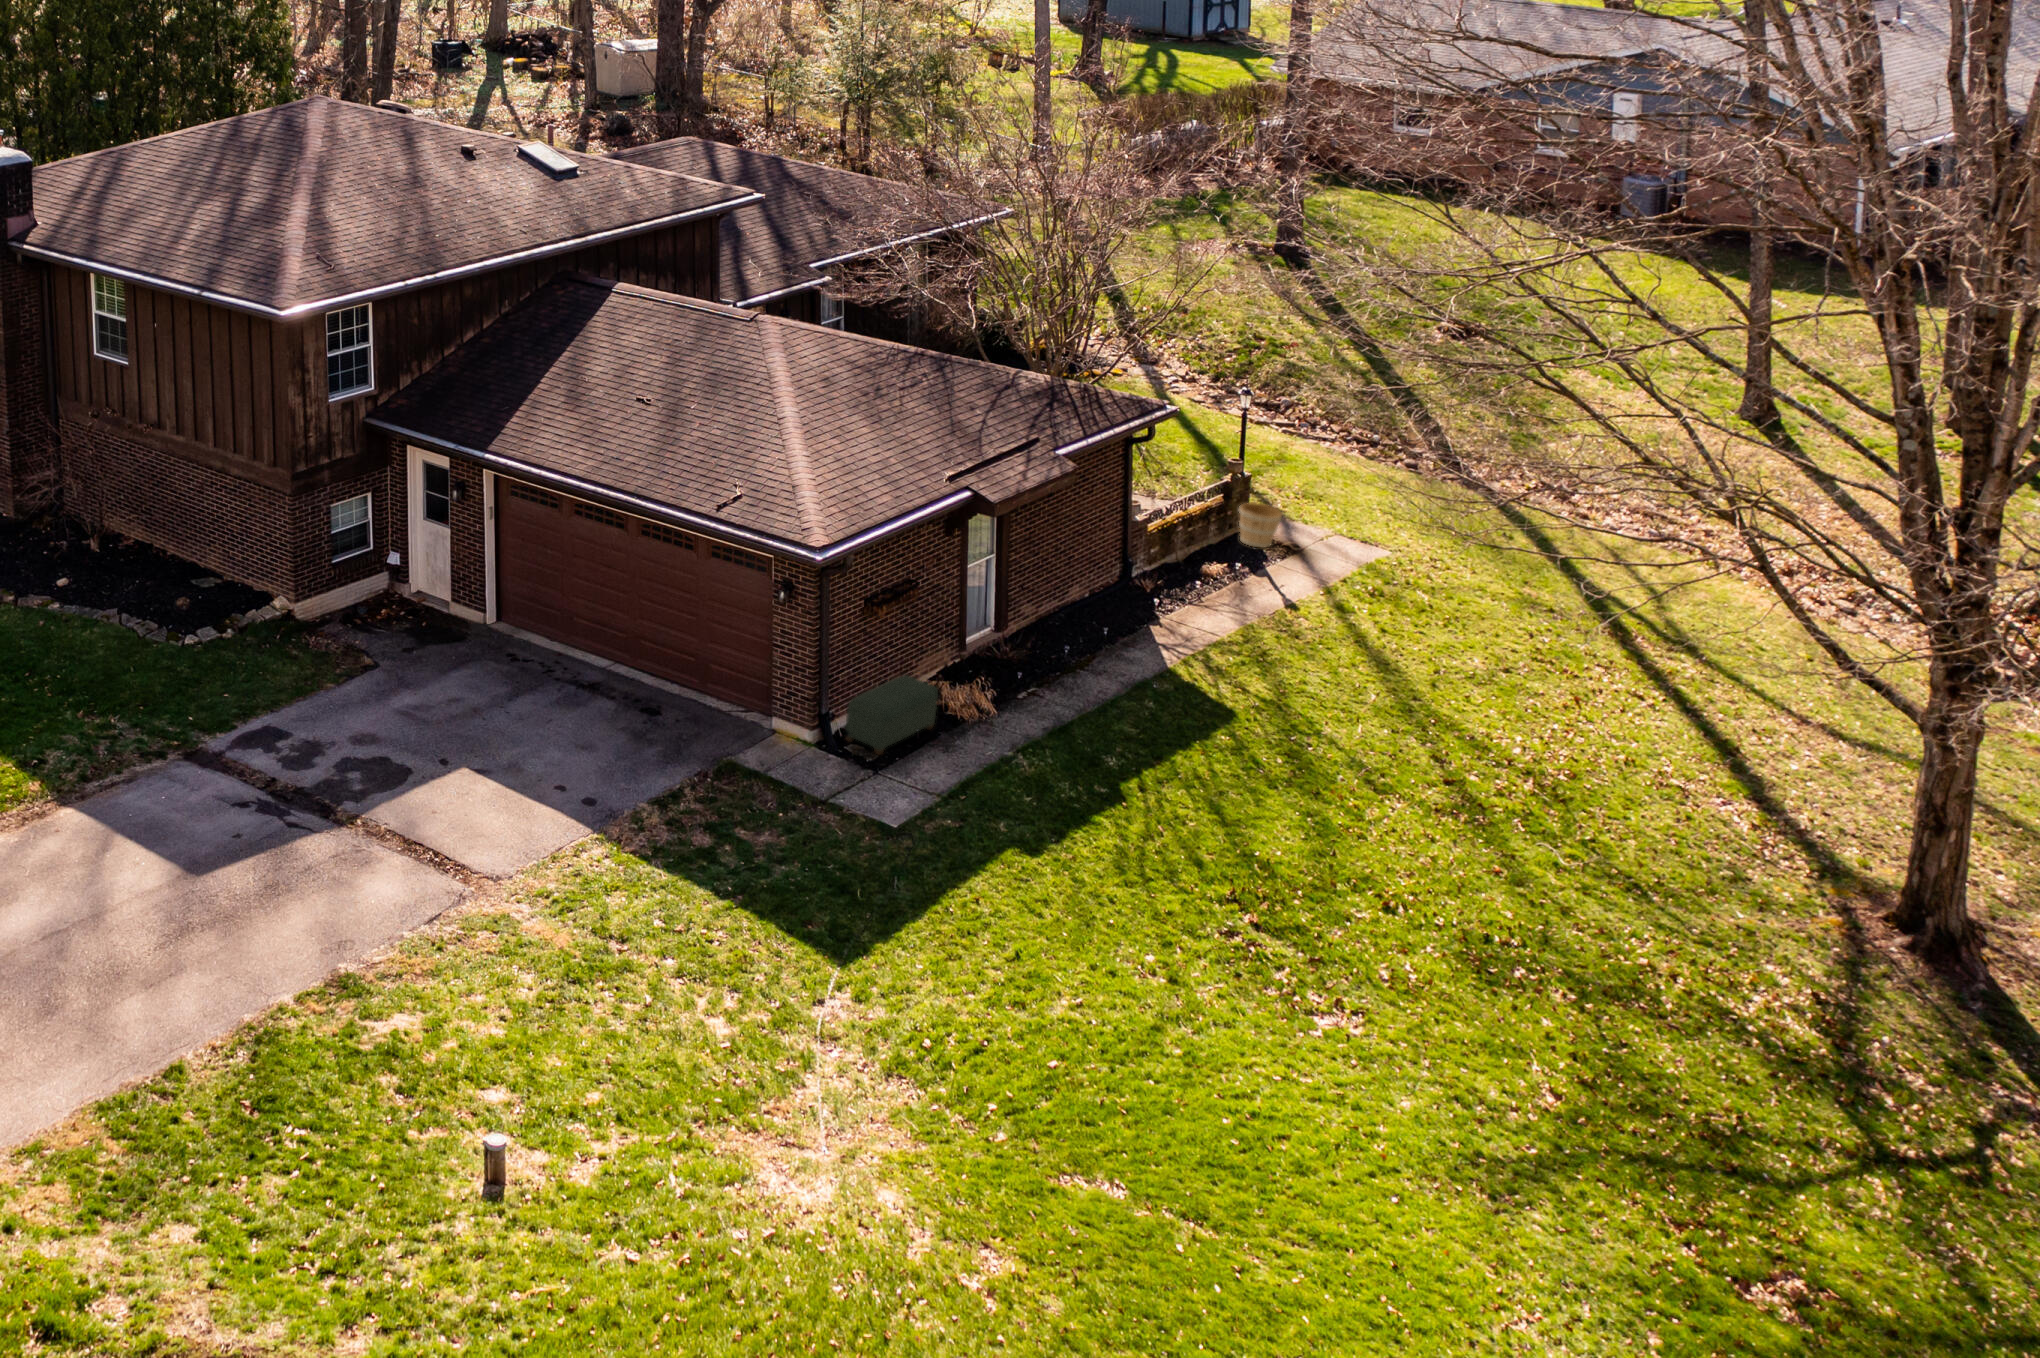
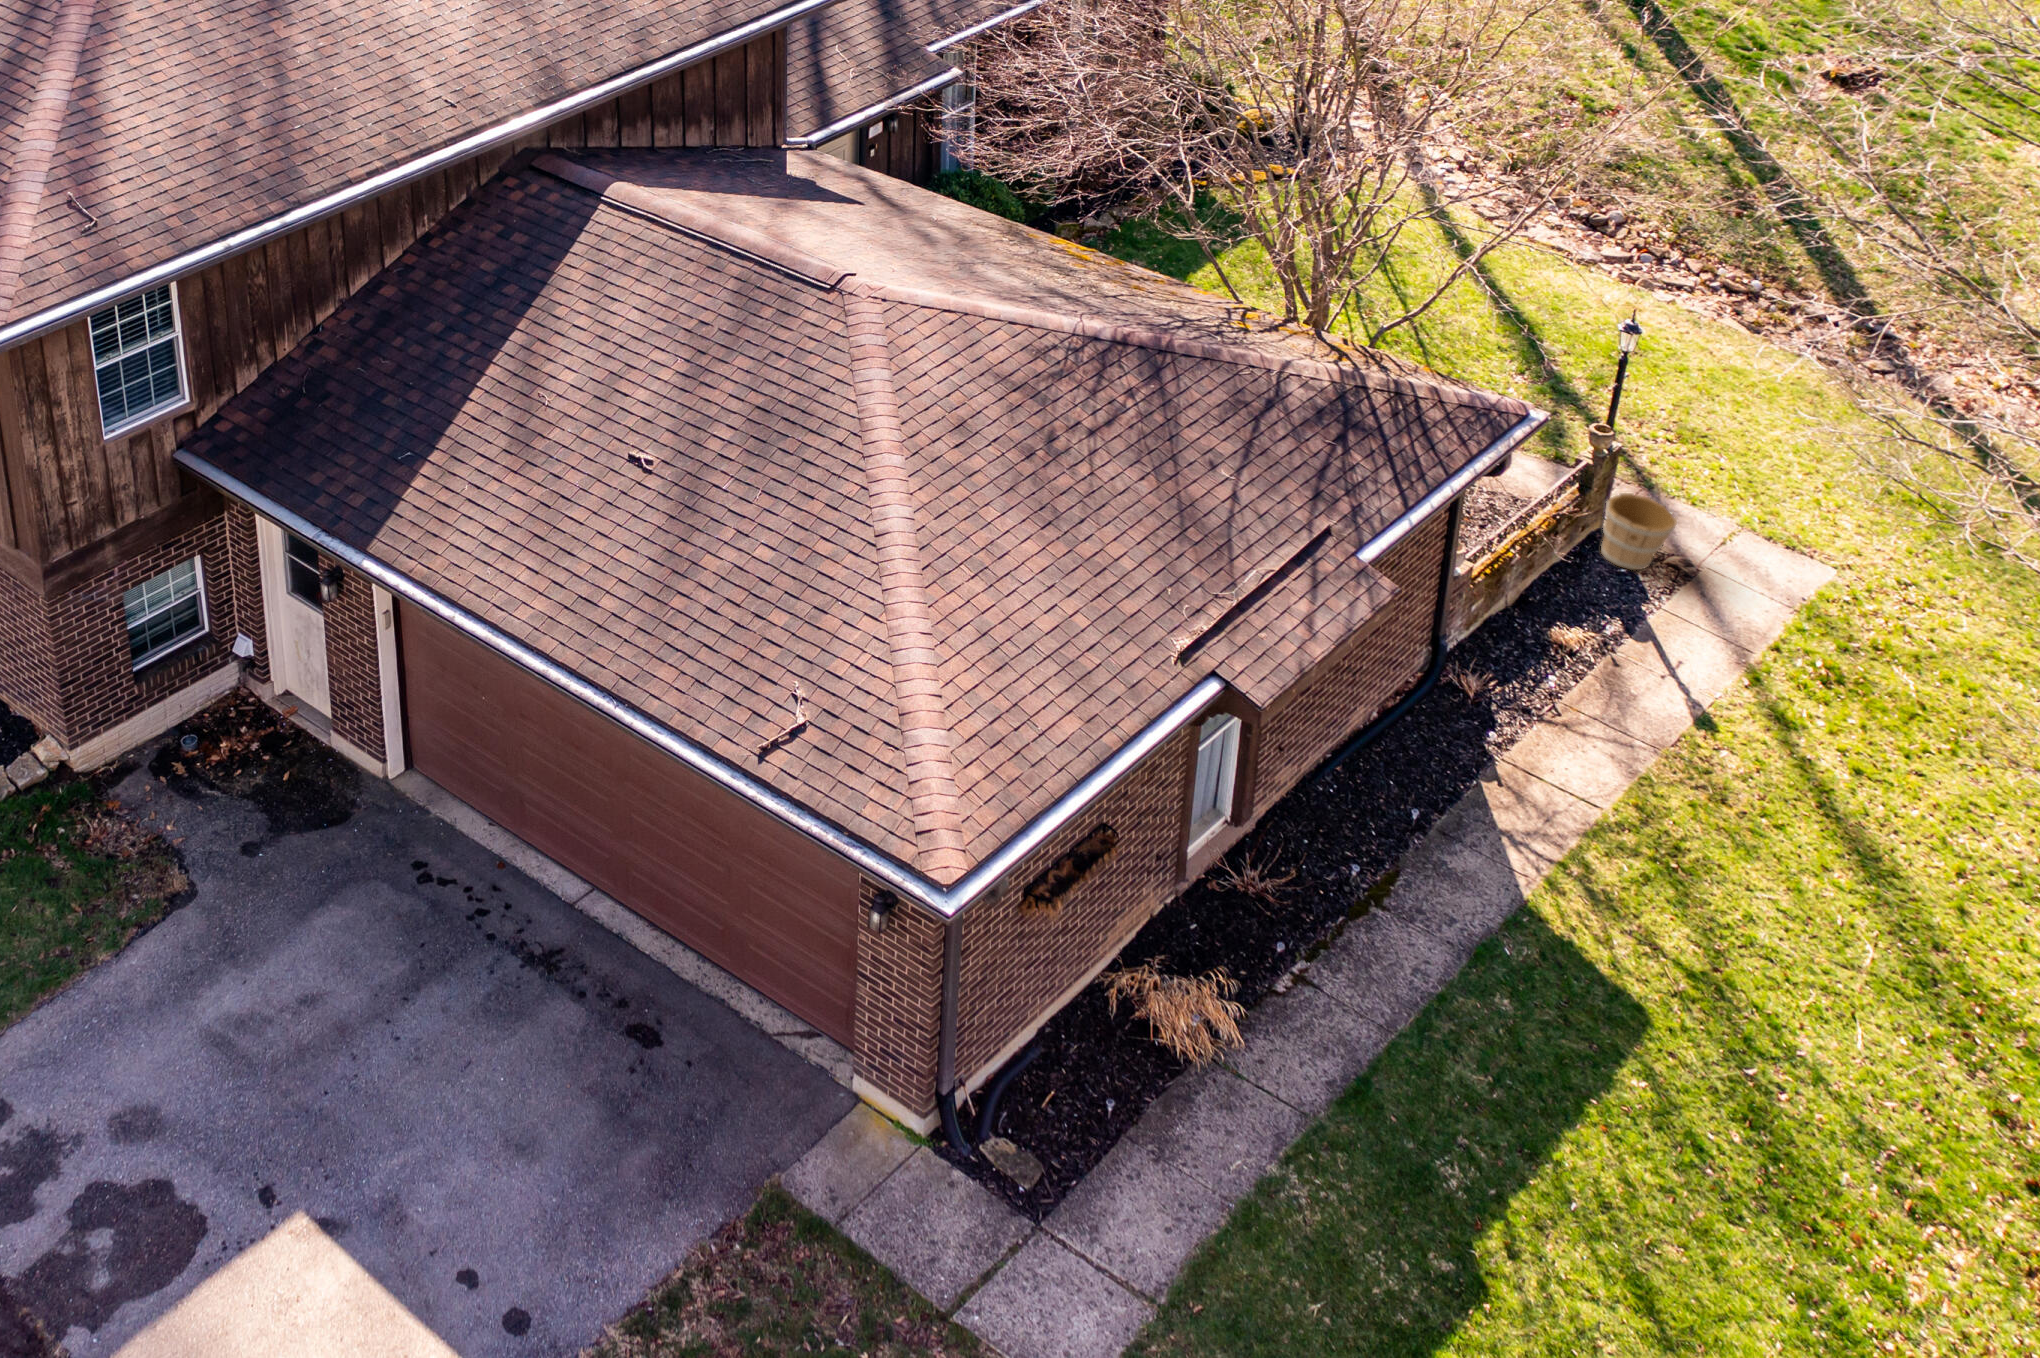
bench: present [846,675,938,754] -> none [978,968,1142,1147]

